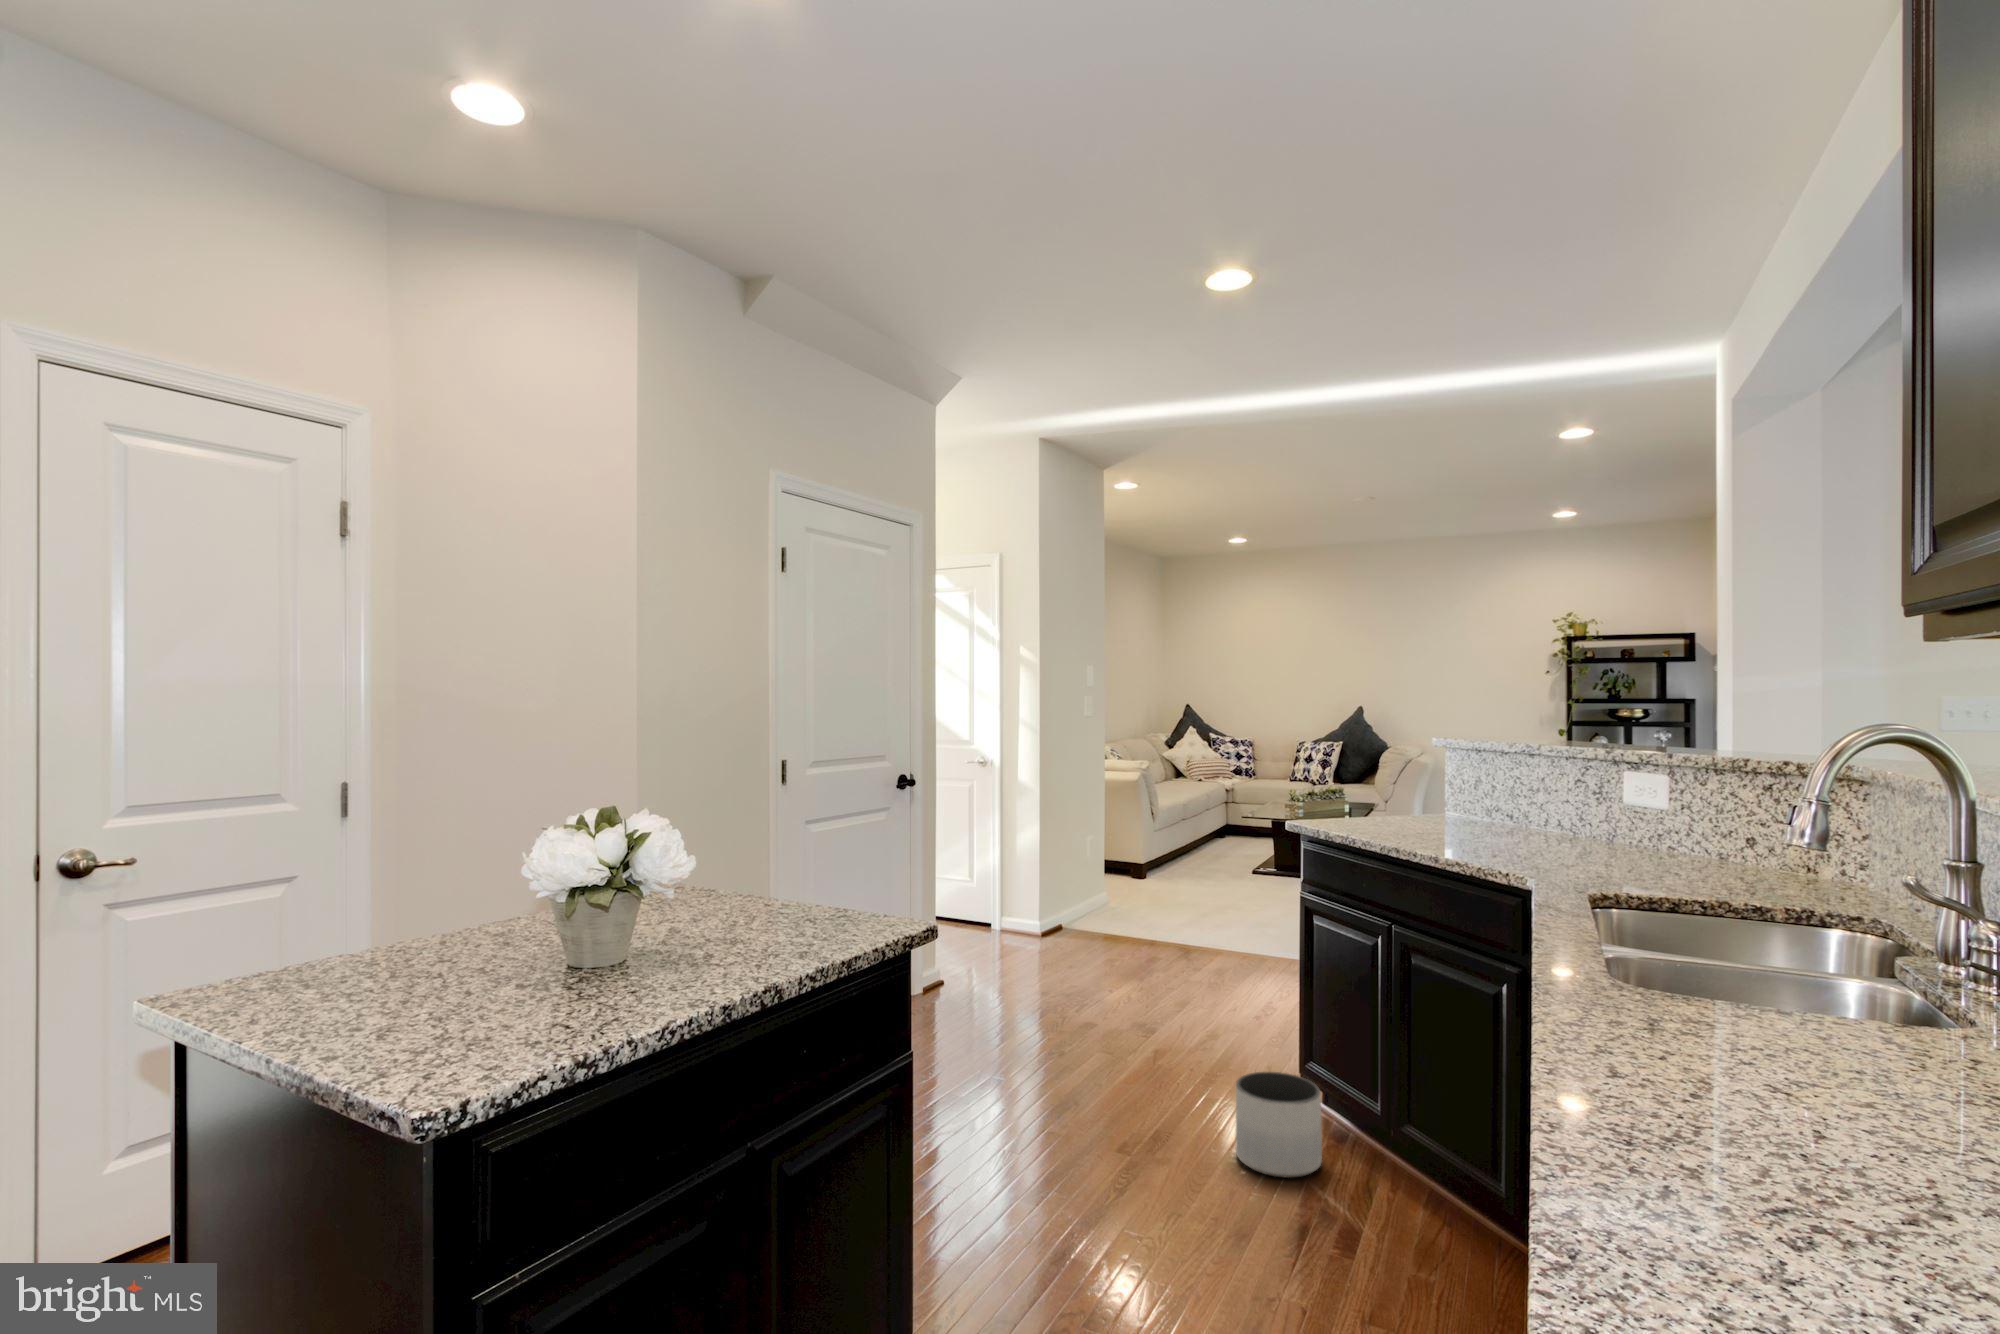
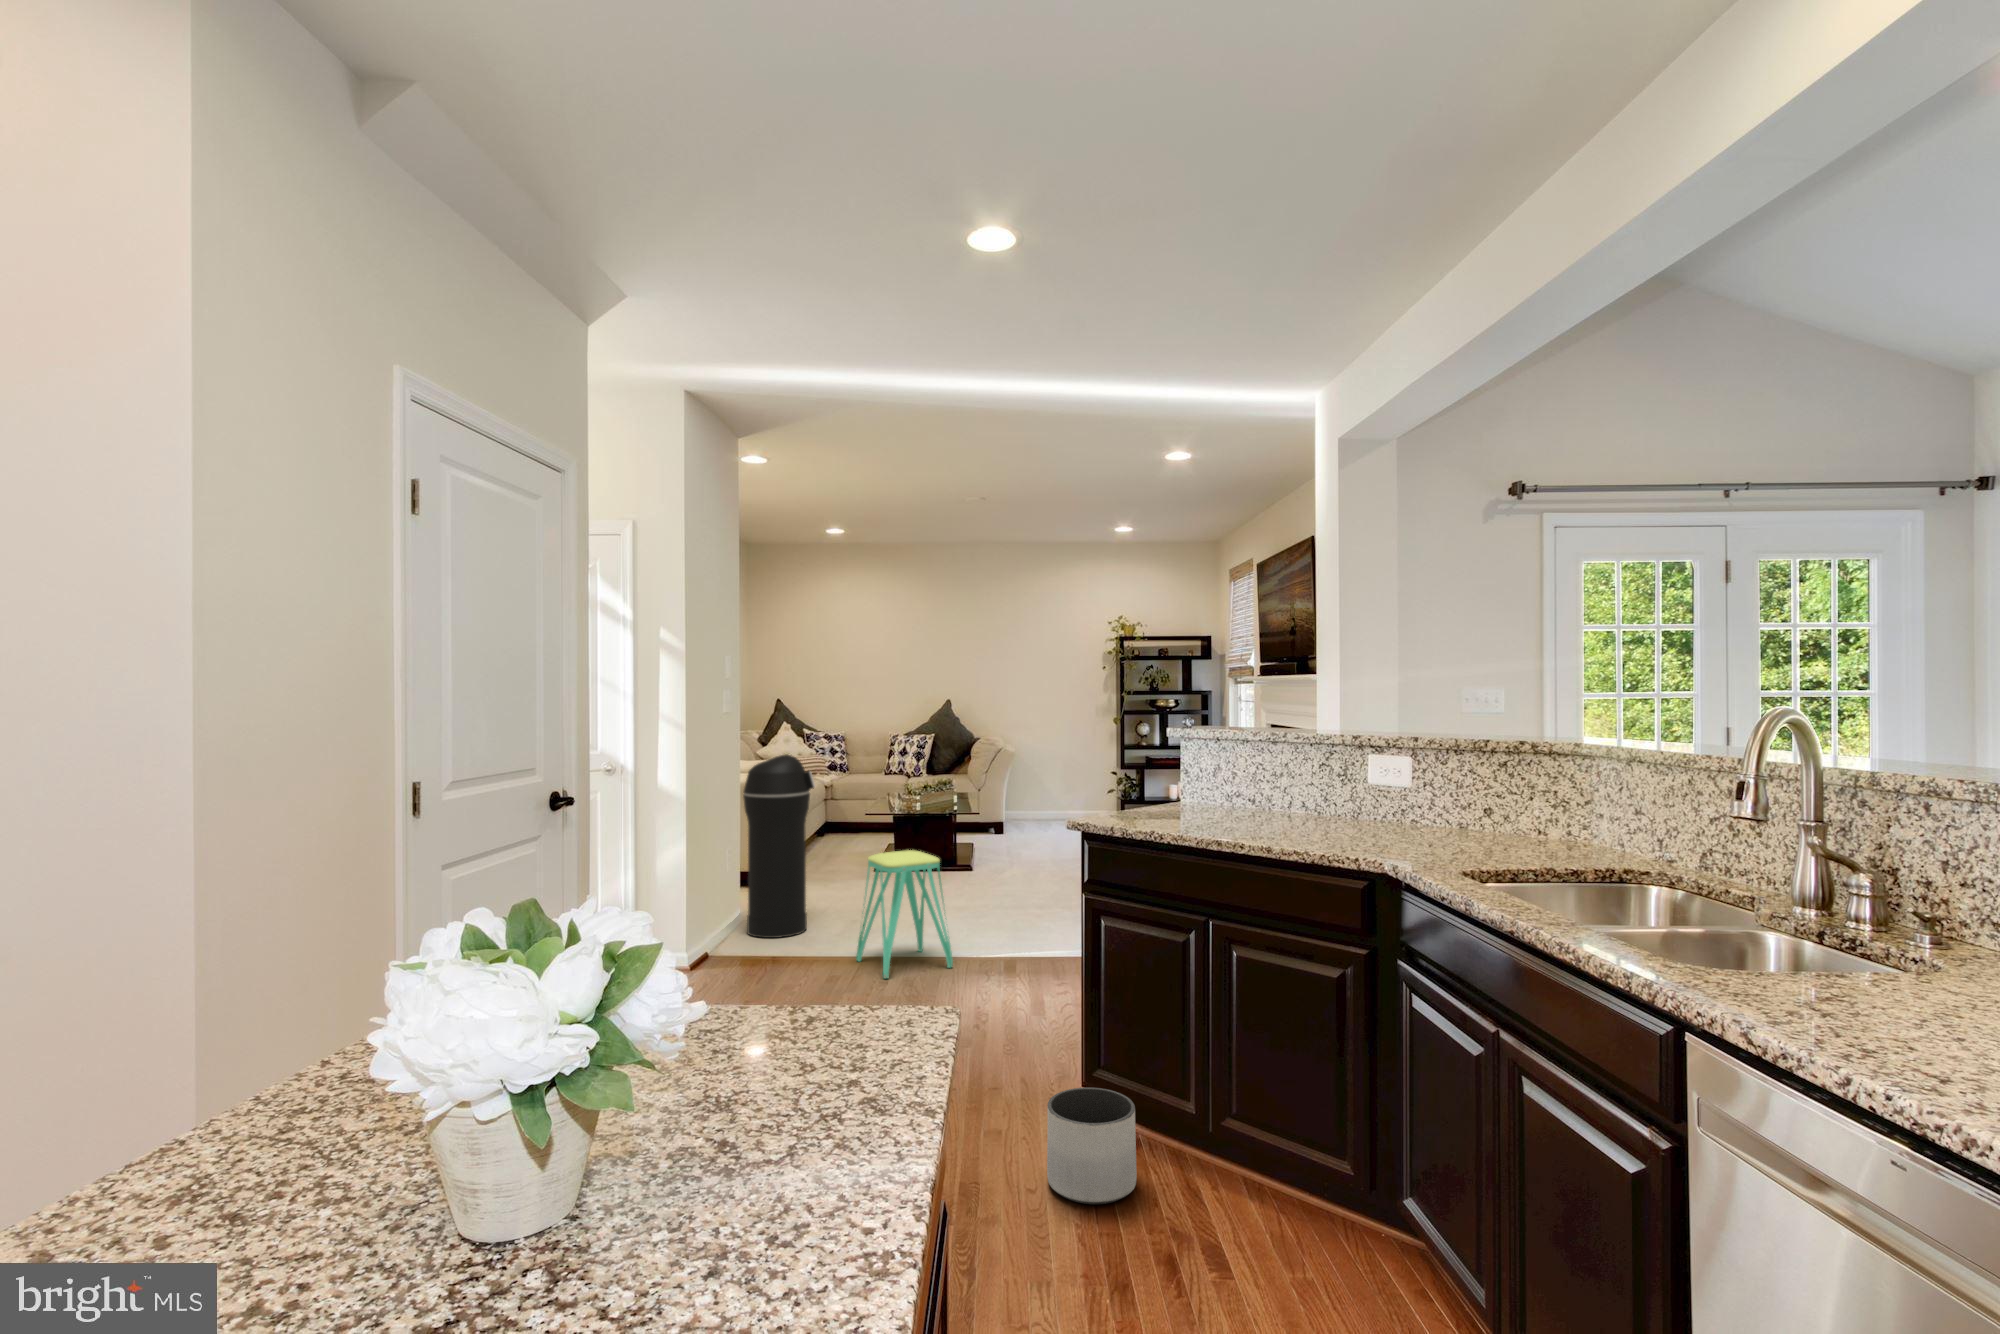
trash can: none [1097,755,1163,923] -> present [743,755,815,938]
stool: none [1183,851,1271,968] -> present [856,850,953,978]

